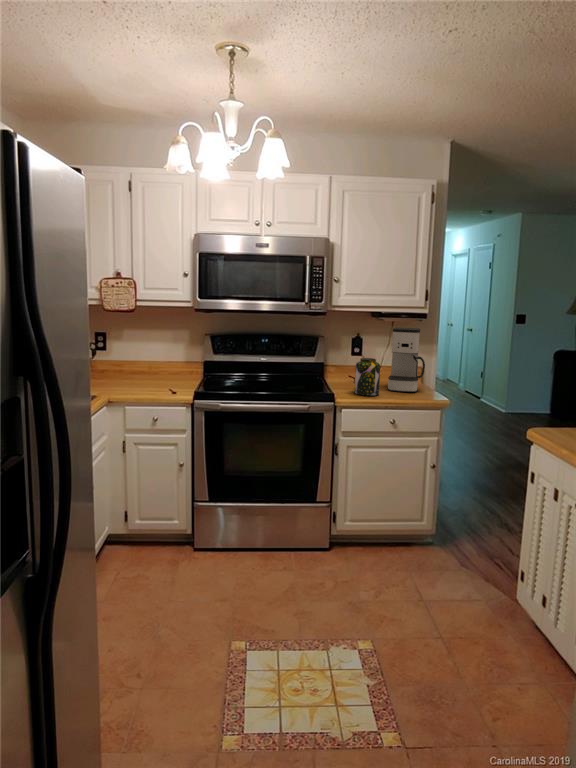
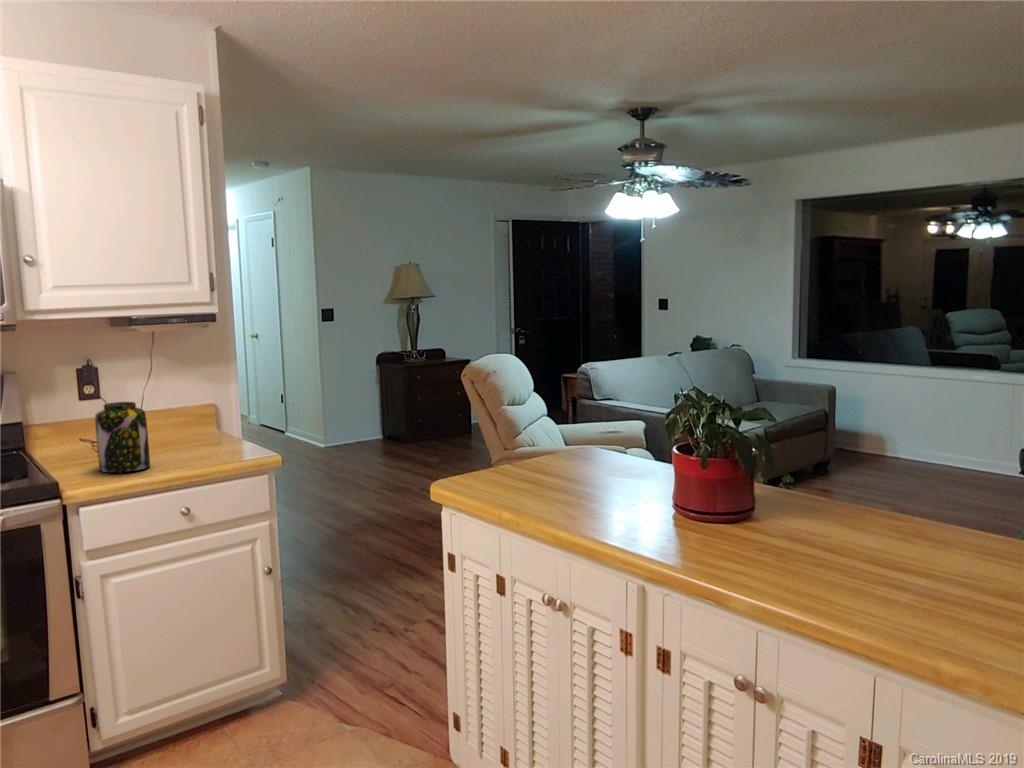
coffee maker: present [388,327,425,392] -> none [158,340,226,455]

